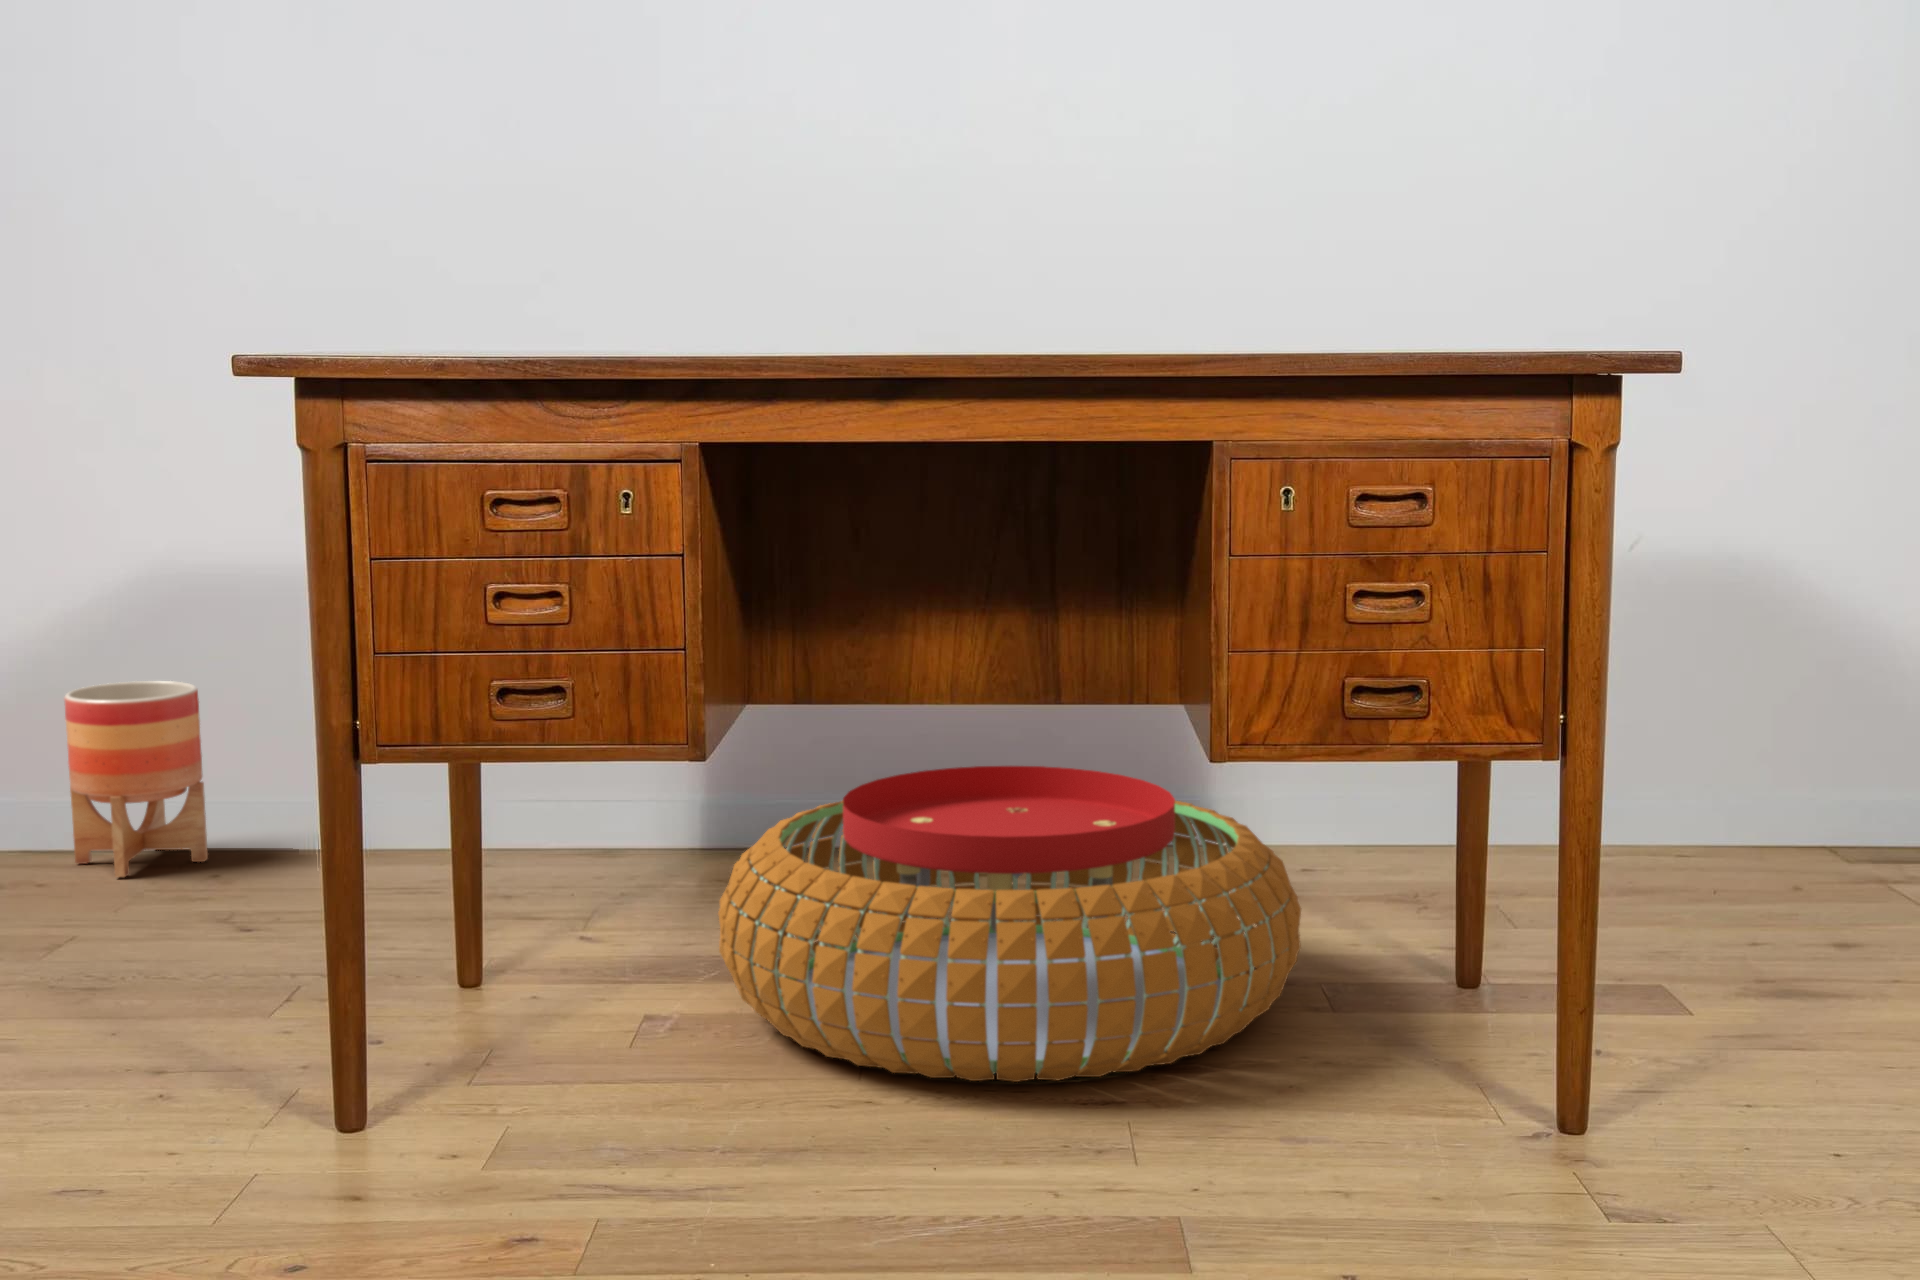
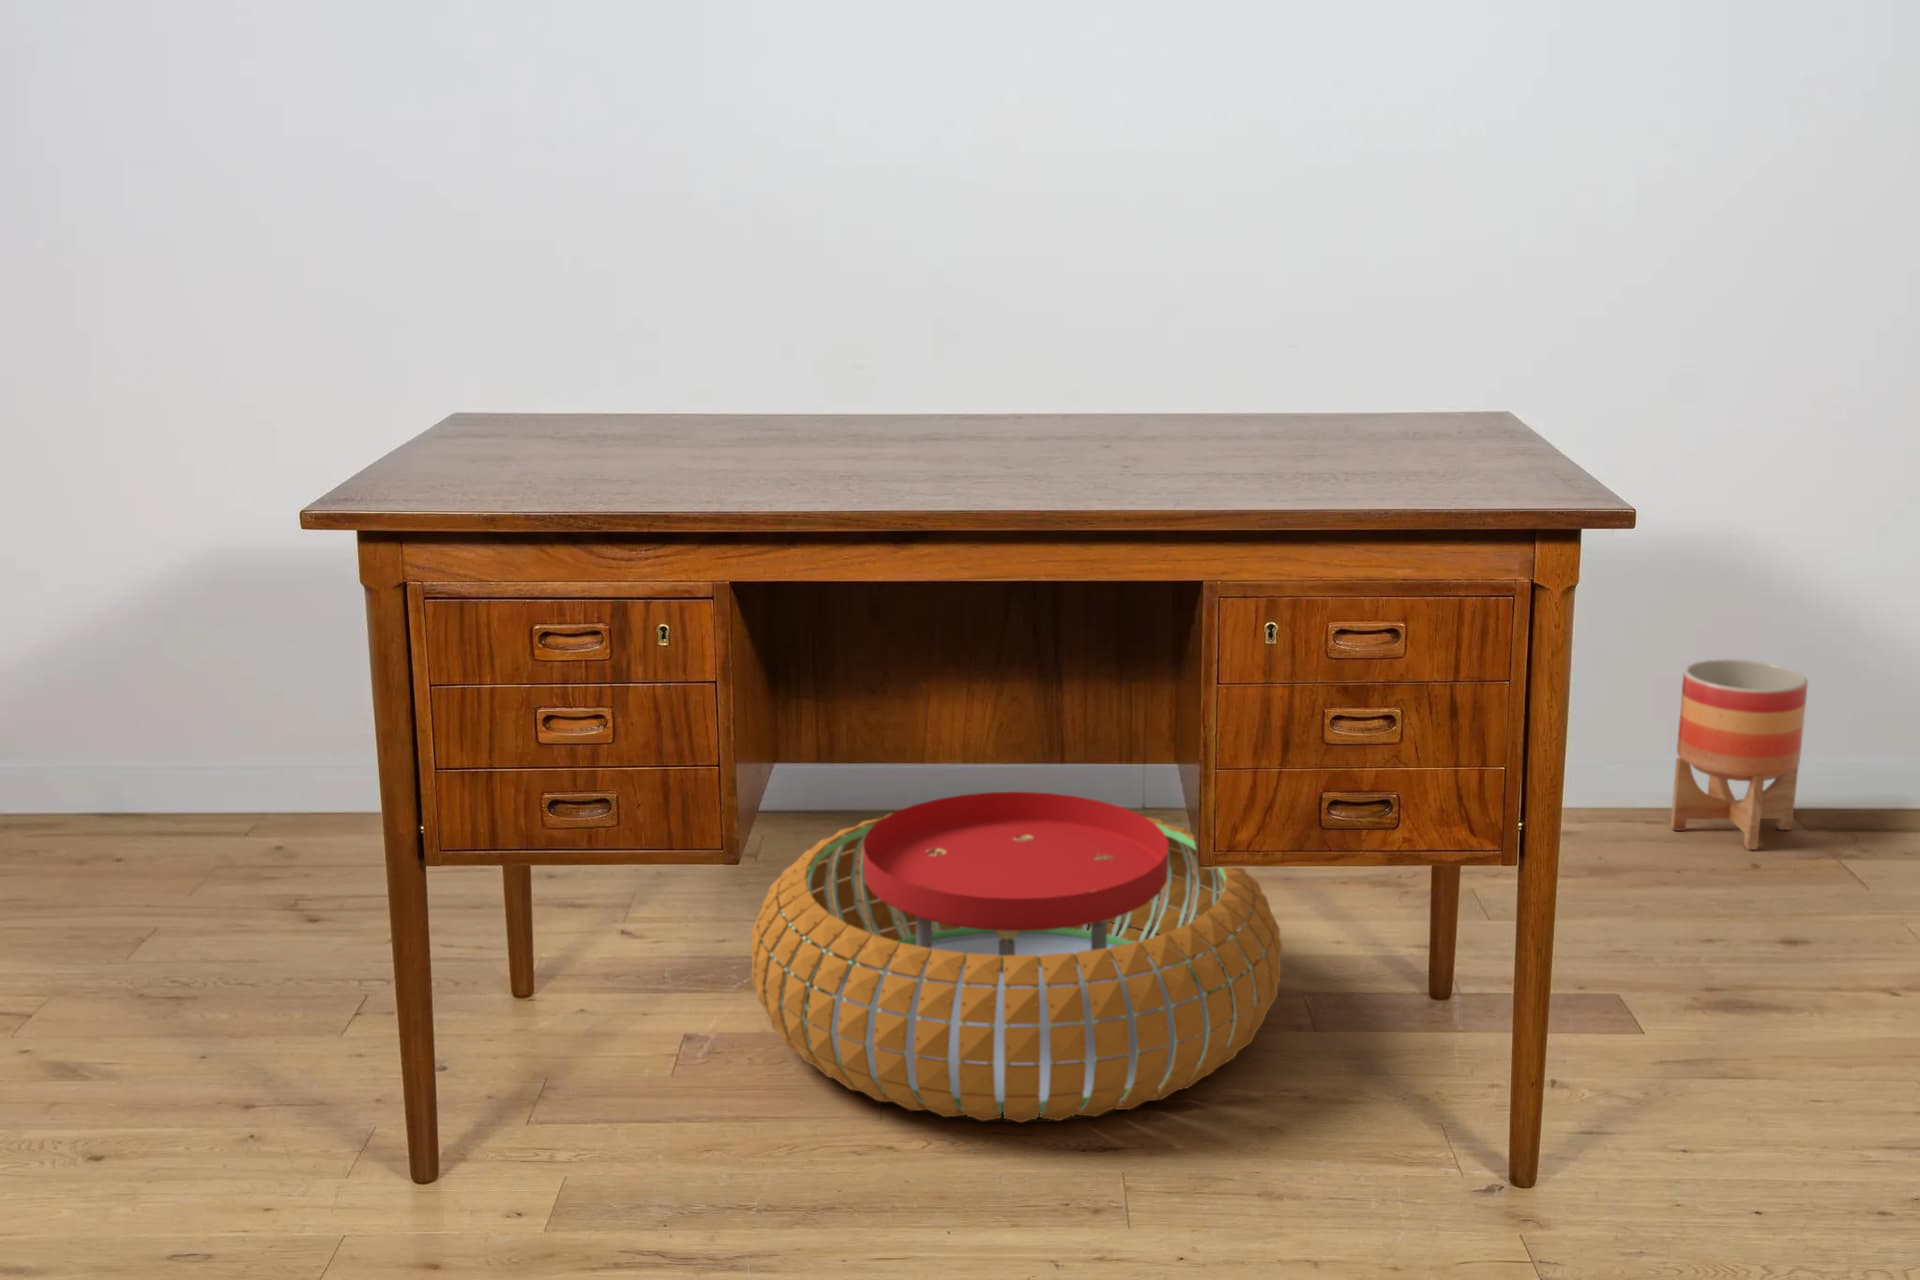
planter: present [64,681,208,877] -> present [1671,659,1808,850]

